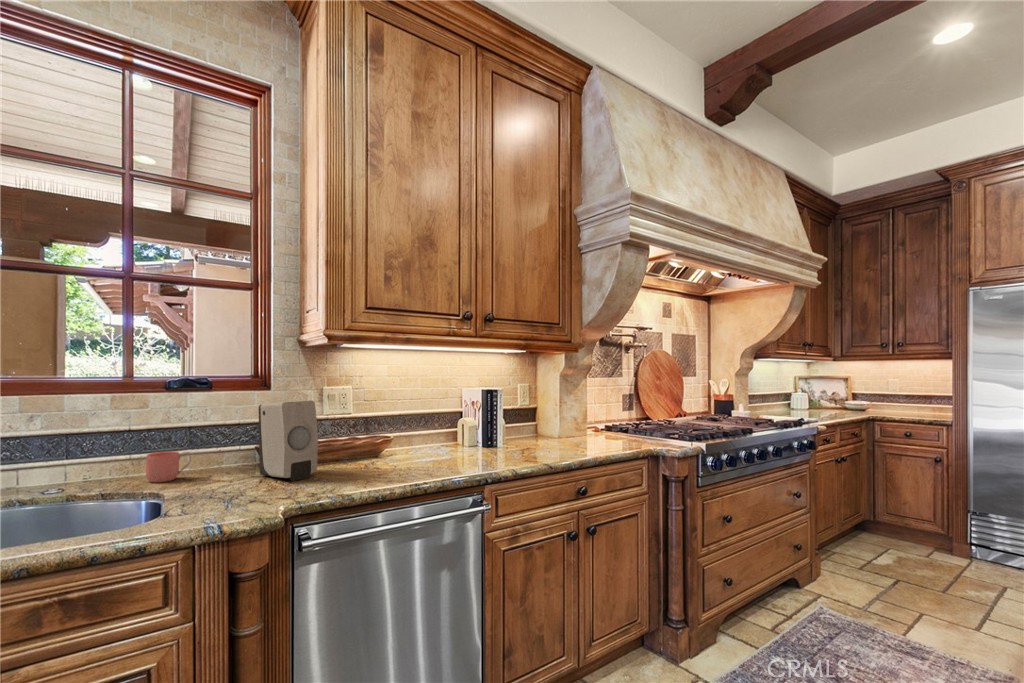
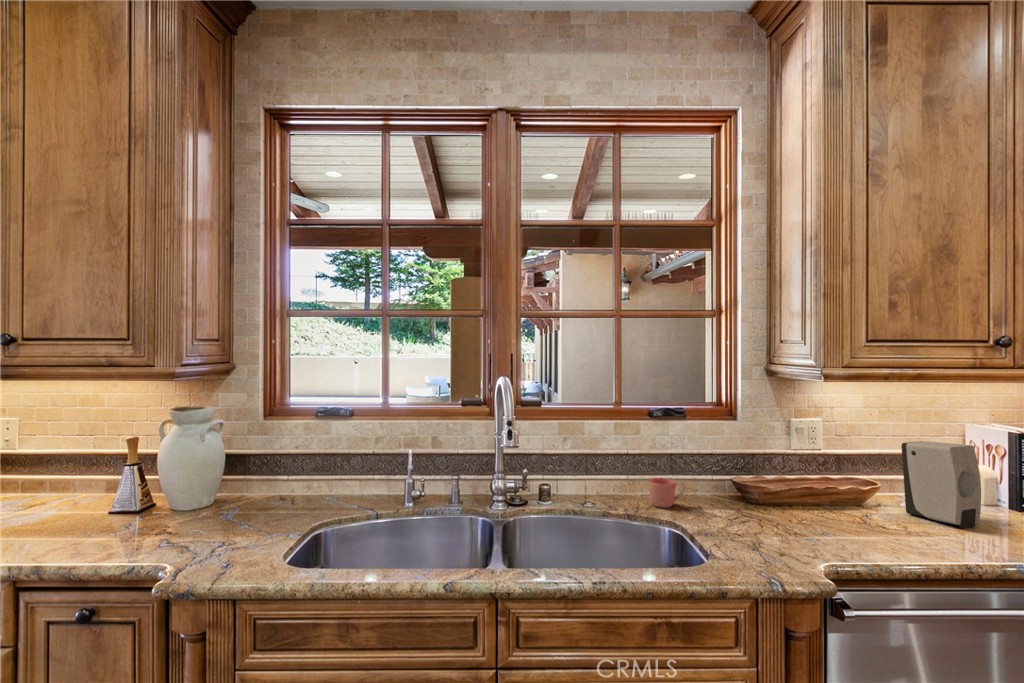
soap dispenser: present [259,401,318,481] -> present [901,441,981,528]

